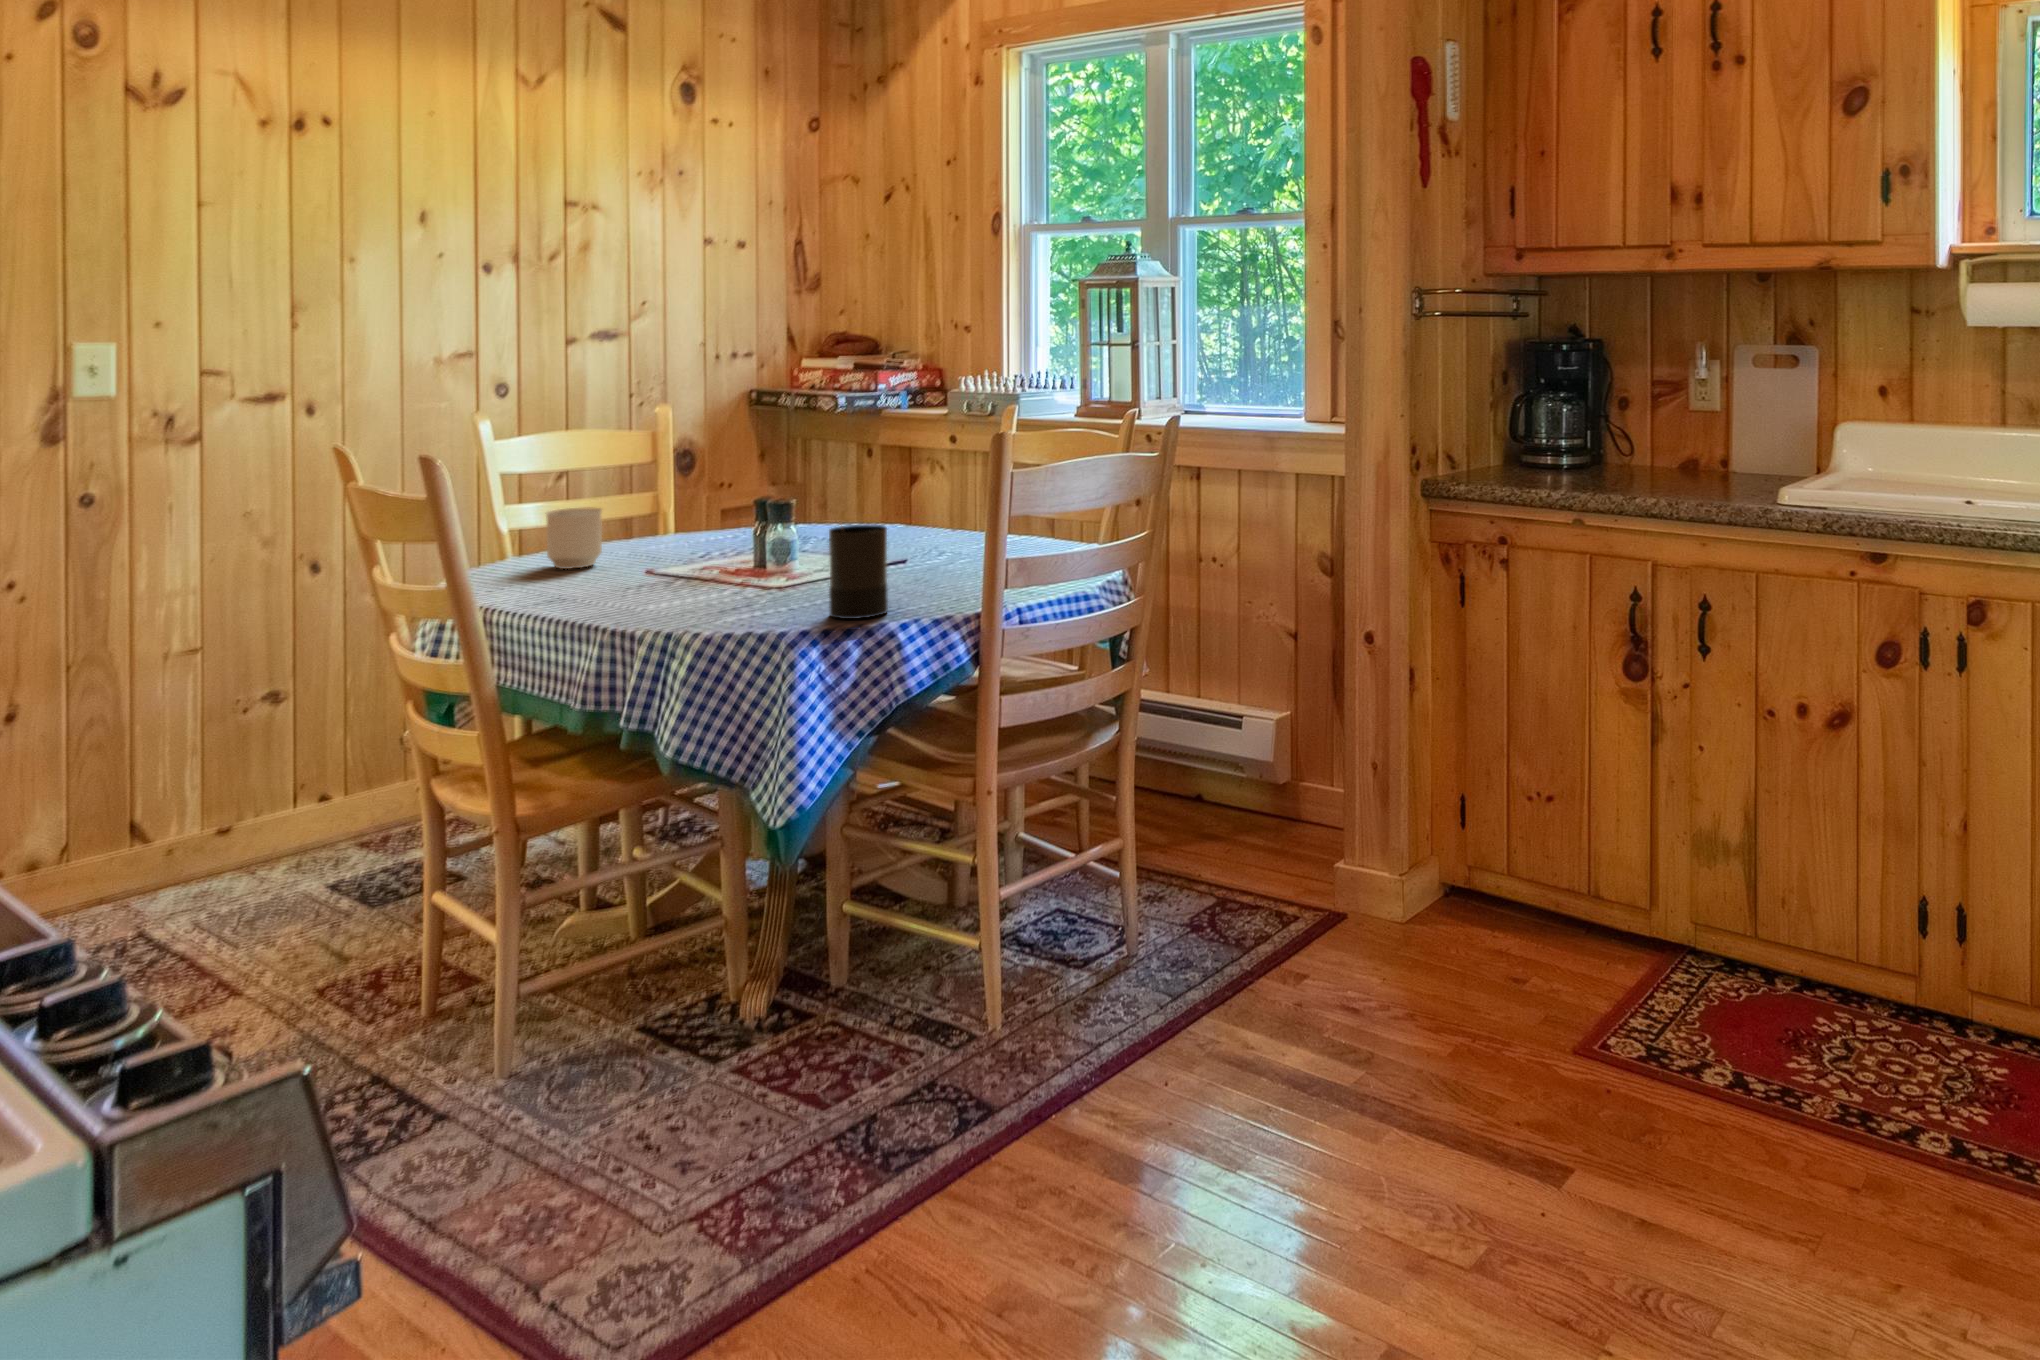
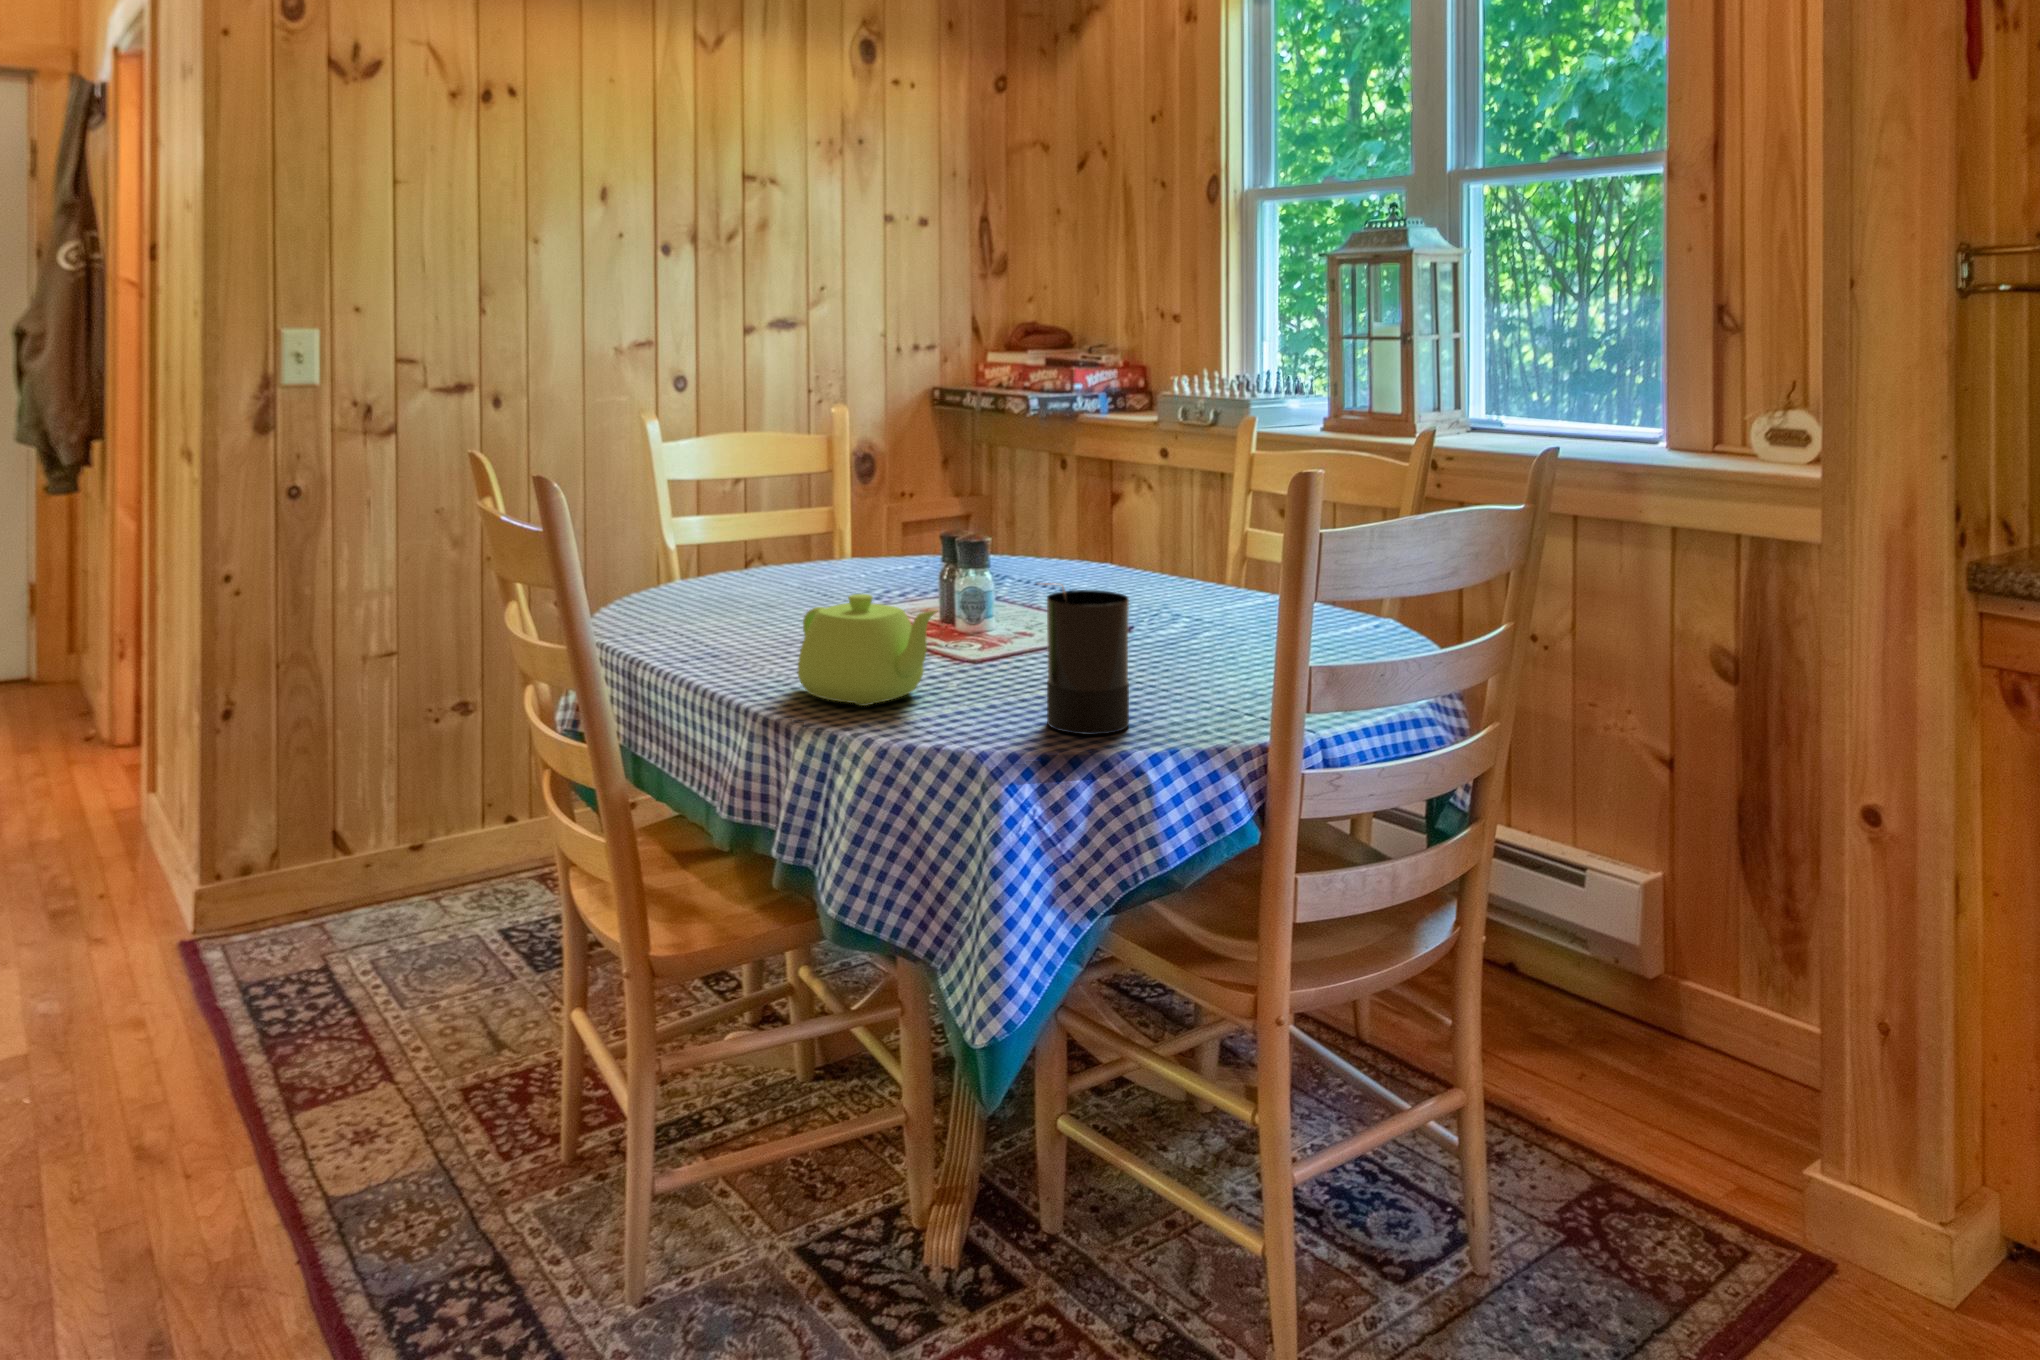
mug: present [545,507,602,569] -> none [700,532,765,610]
teapot: none [640,538,749,616] -> present [798,594,936,706]

